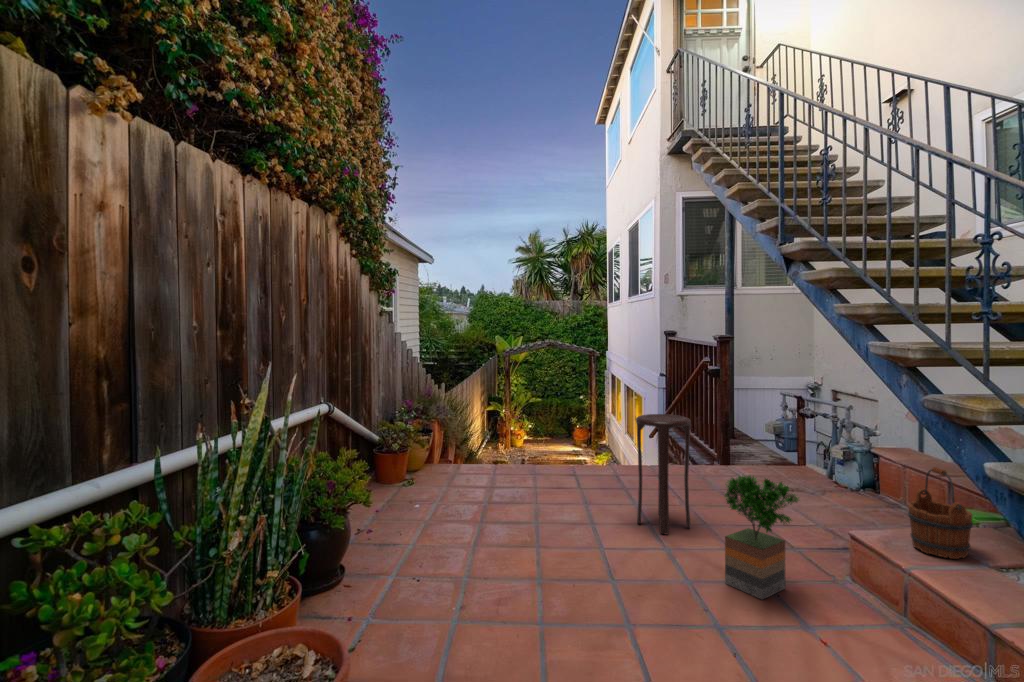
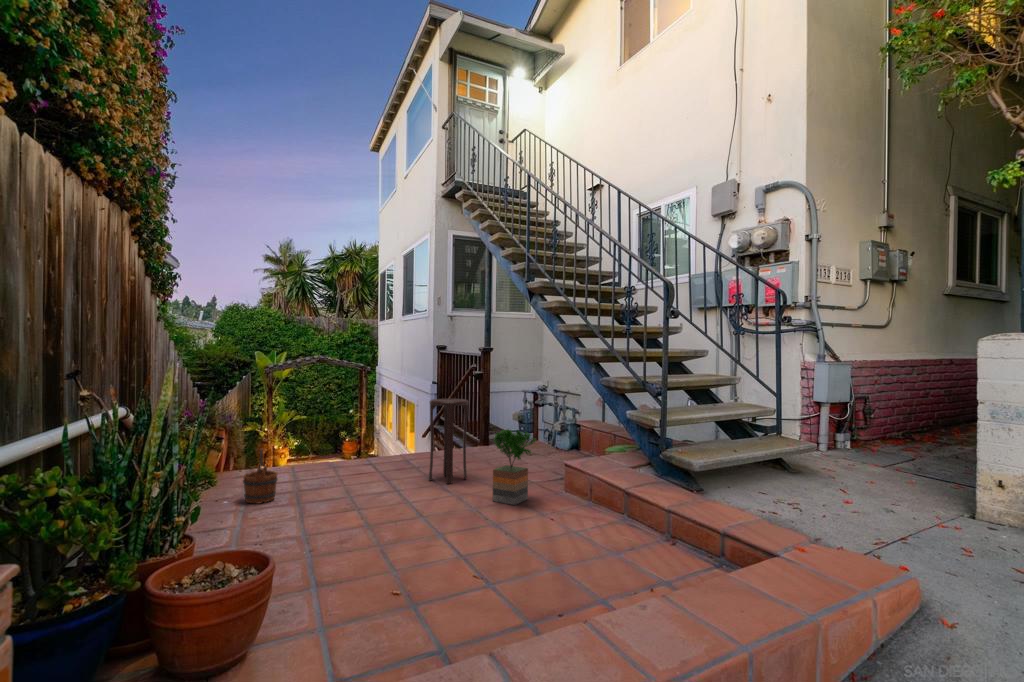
wooden bucket: present [908,467,973,559] -> present [243,448,277,504]

